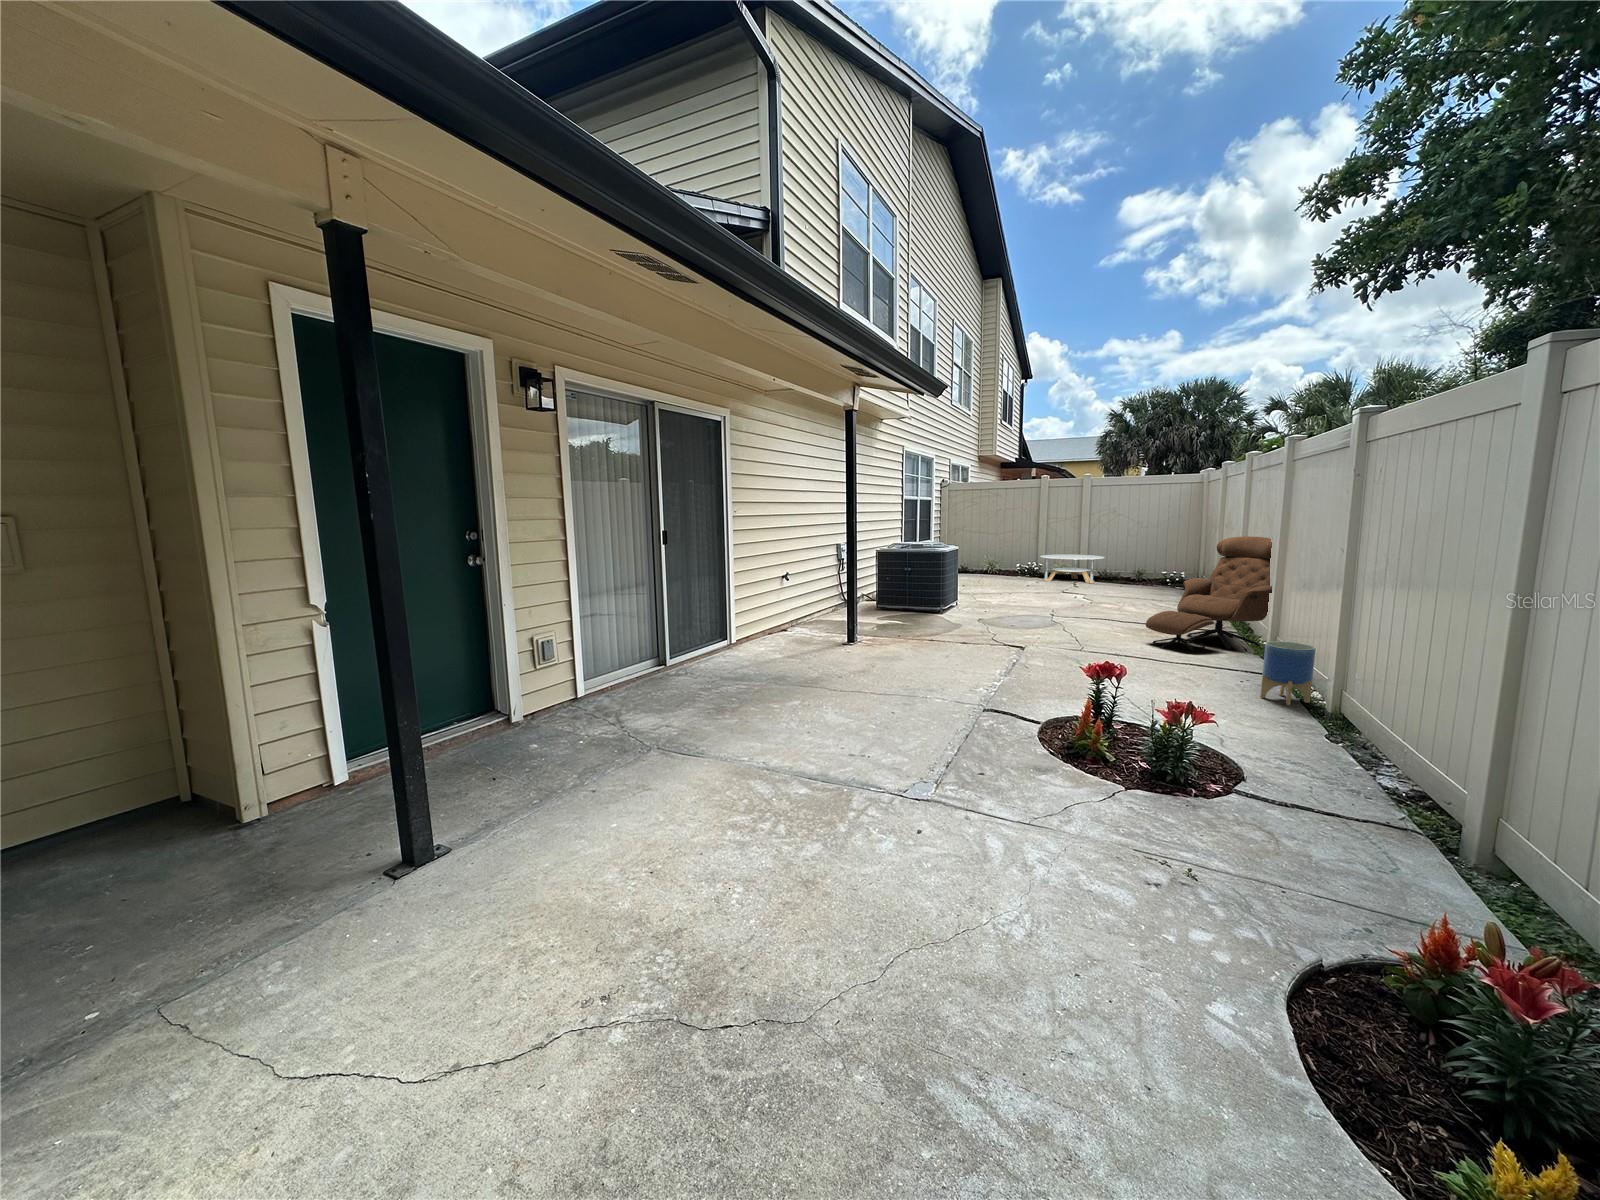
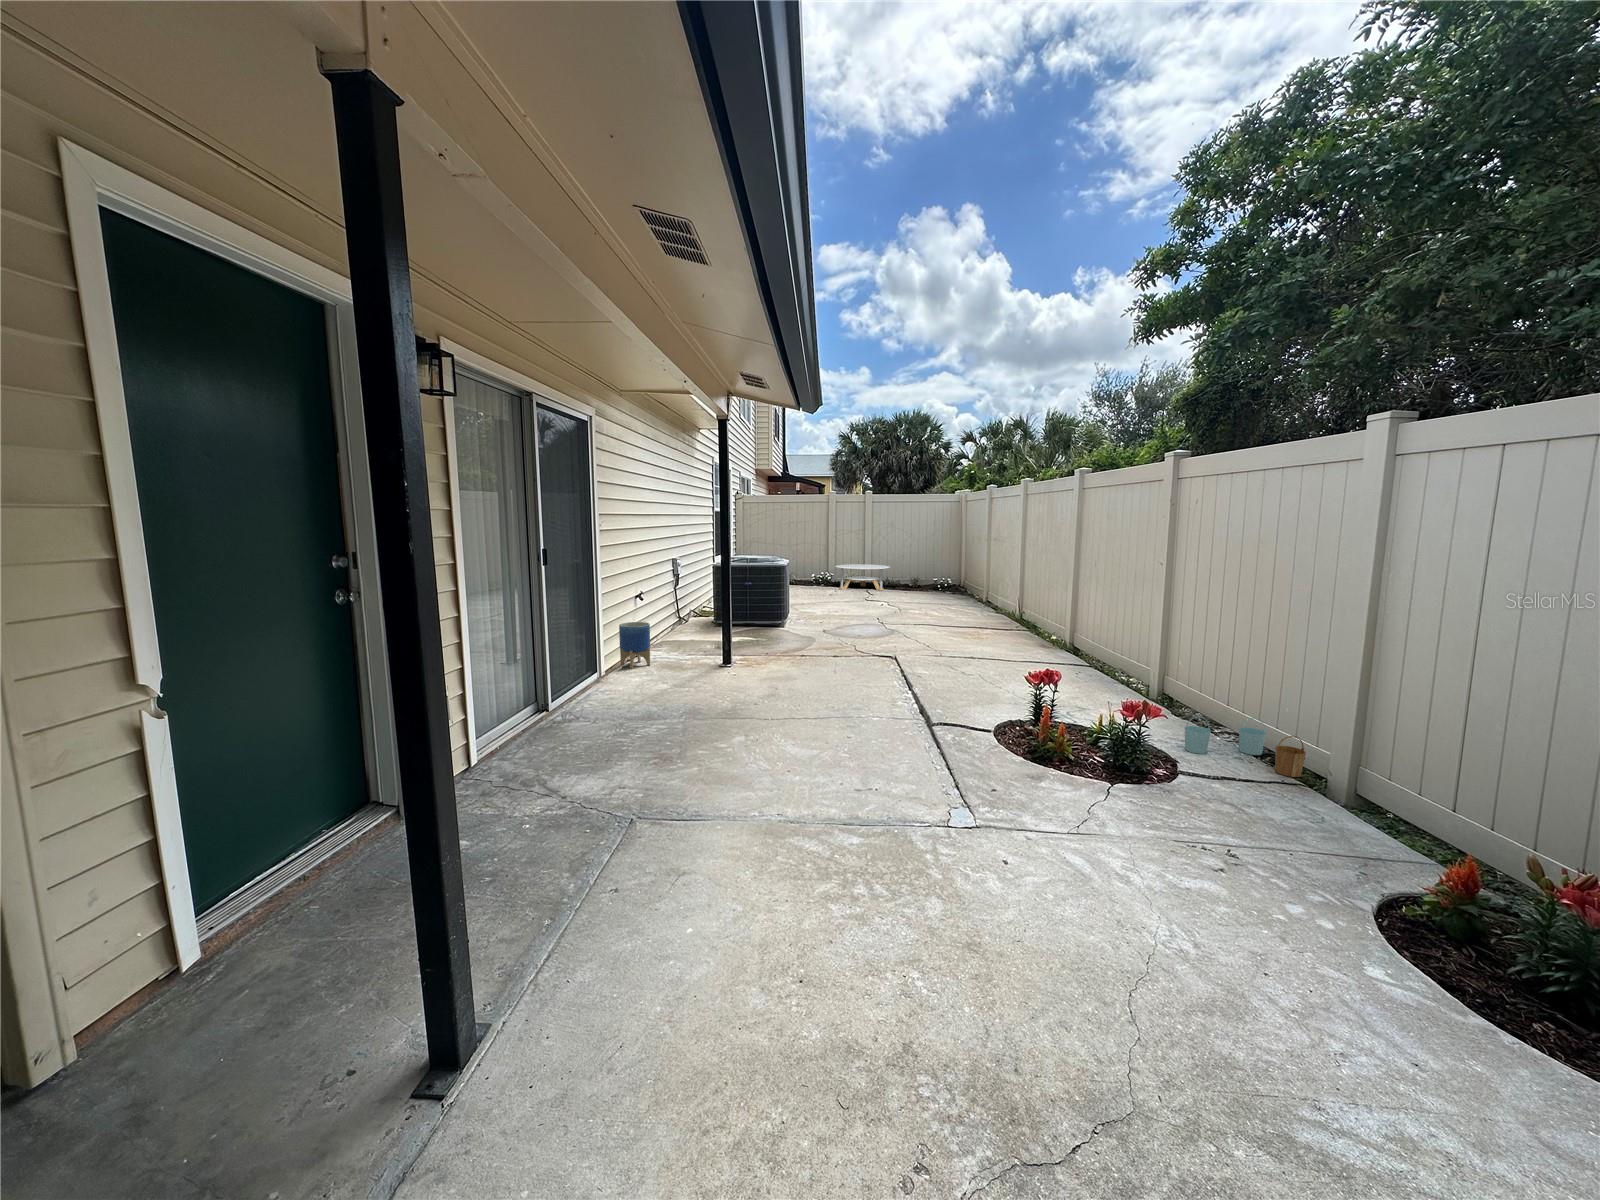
lounge chair: present [1146,536,1272,651] -> none [980,550,1074,650]
planter: present [1260,641,1316,705] -> present [619,622,650,669]
bucket: none [1278,733,1430,822] -> present [1184,717,1306,777]

